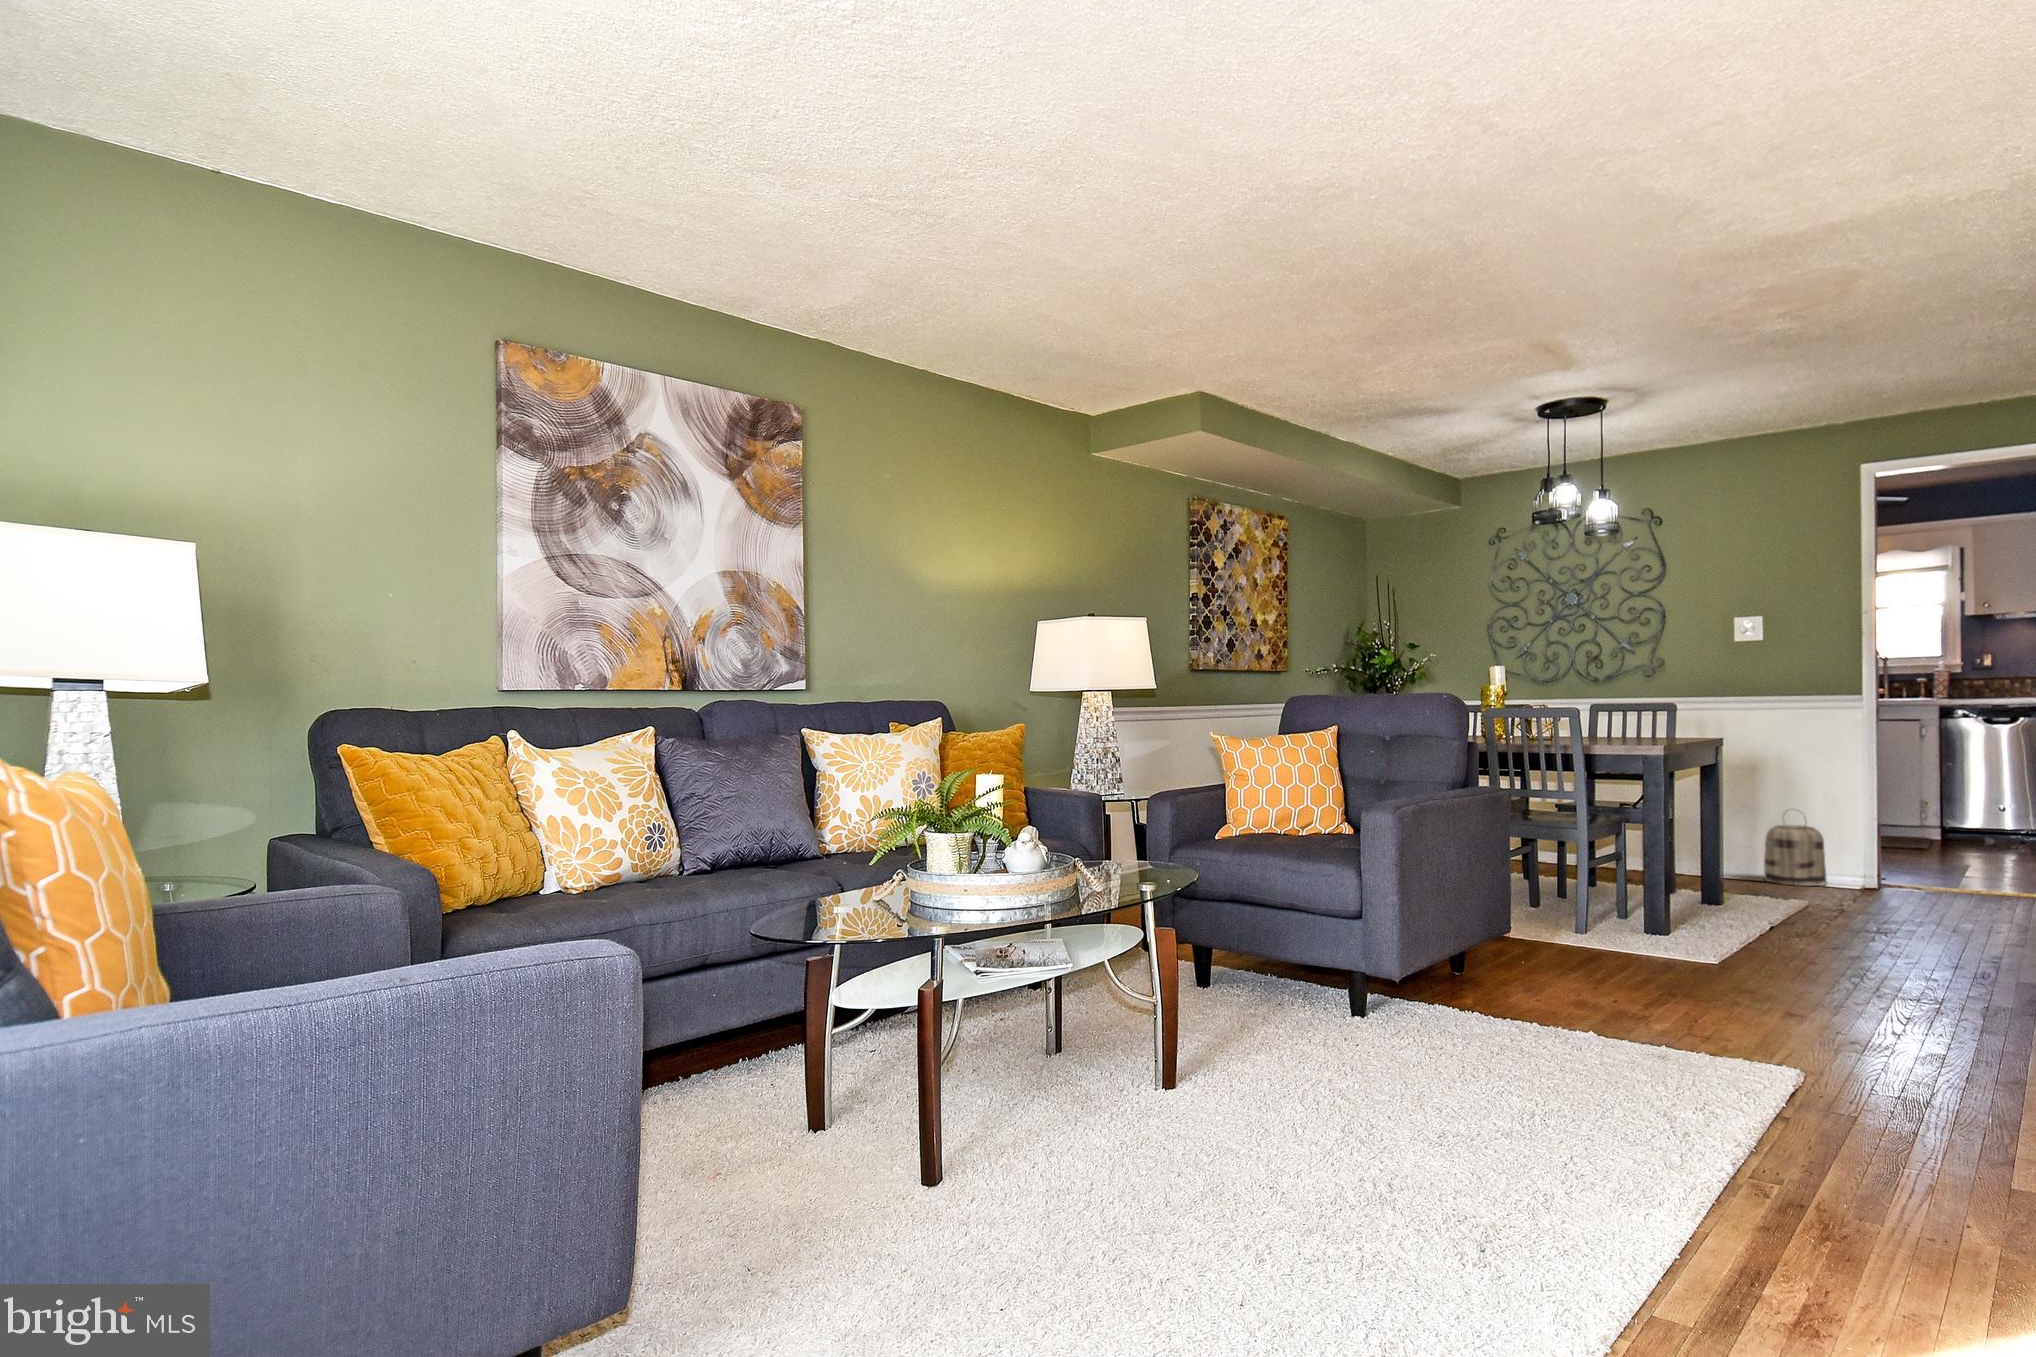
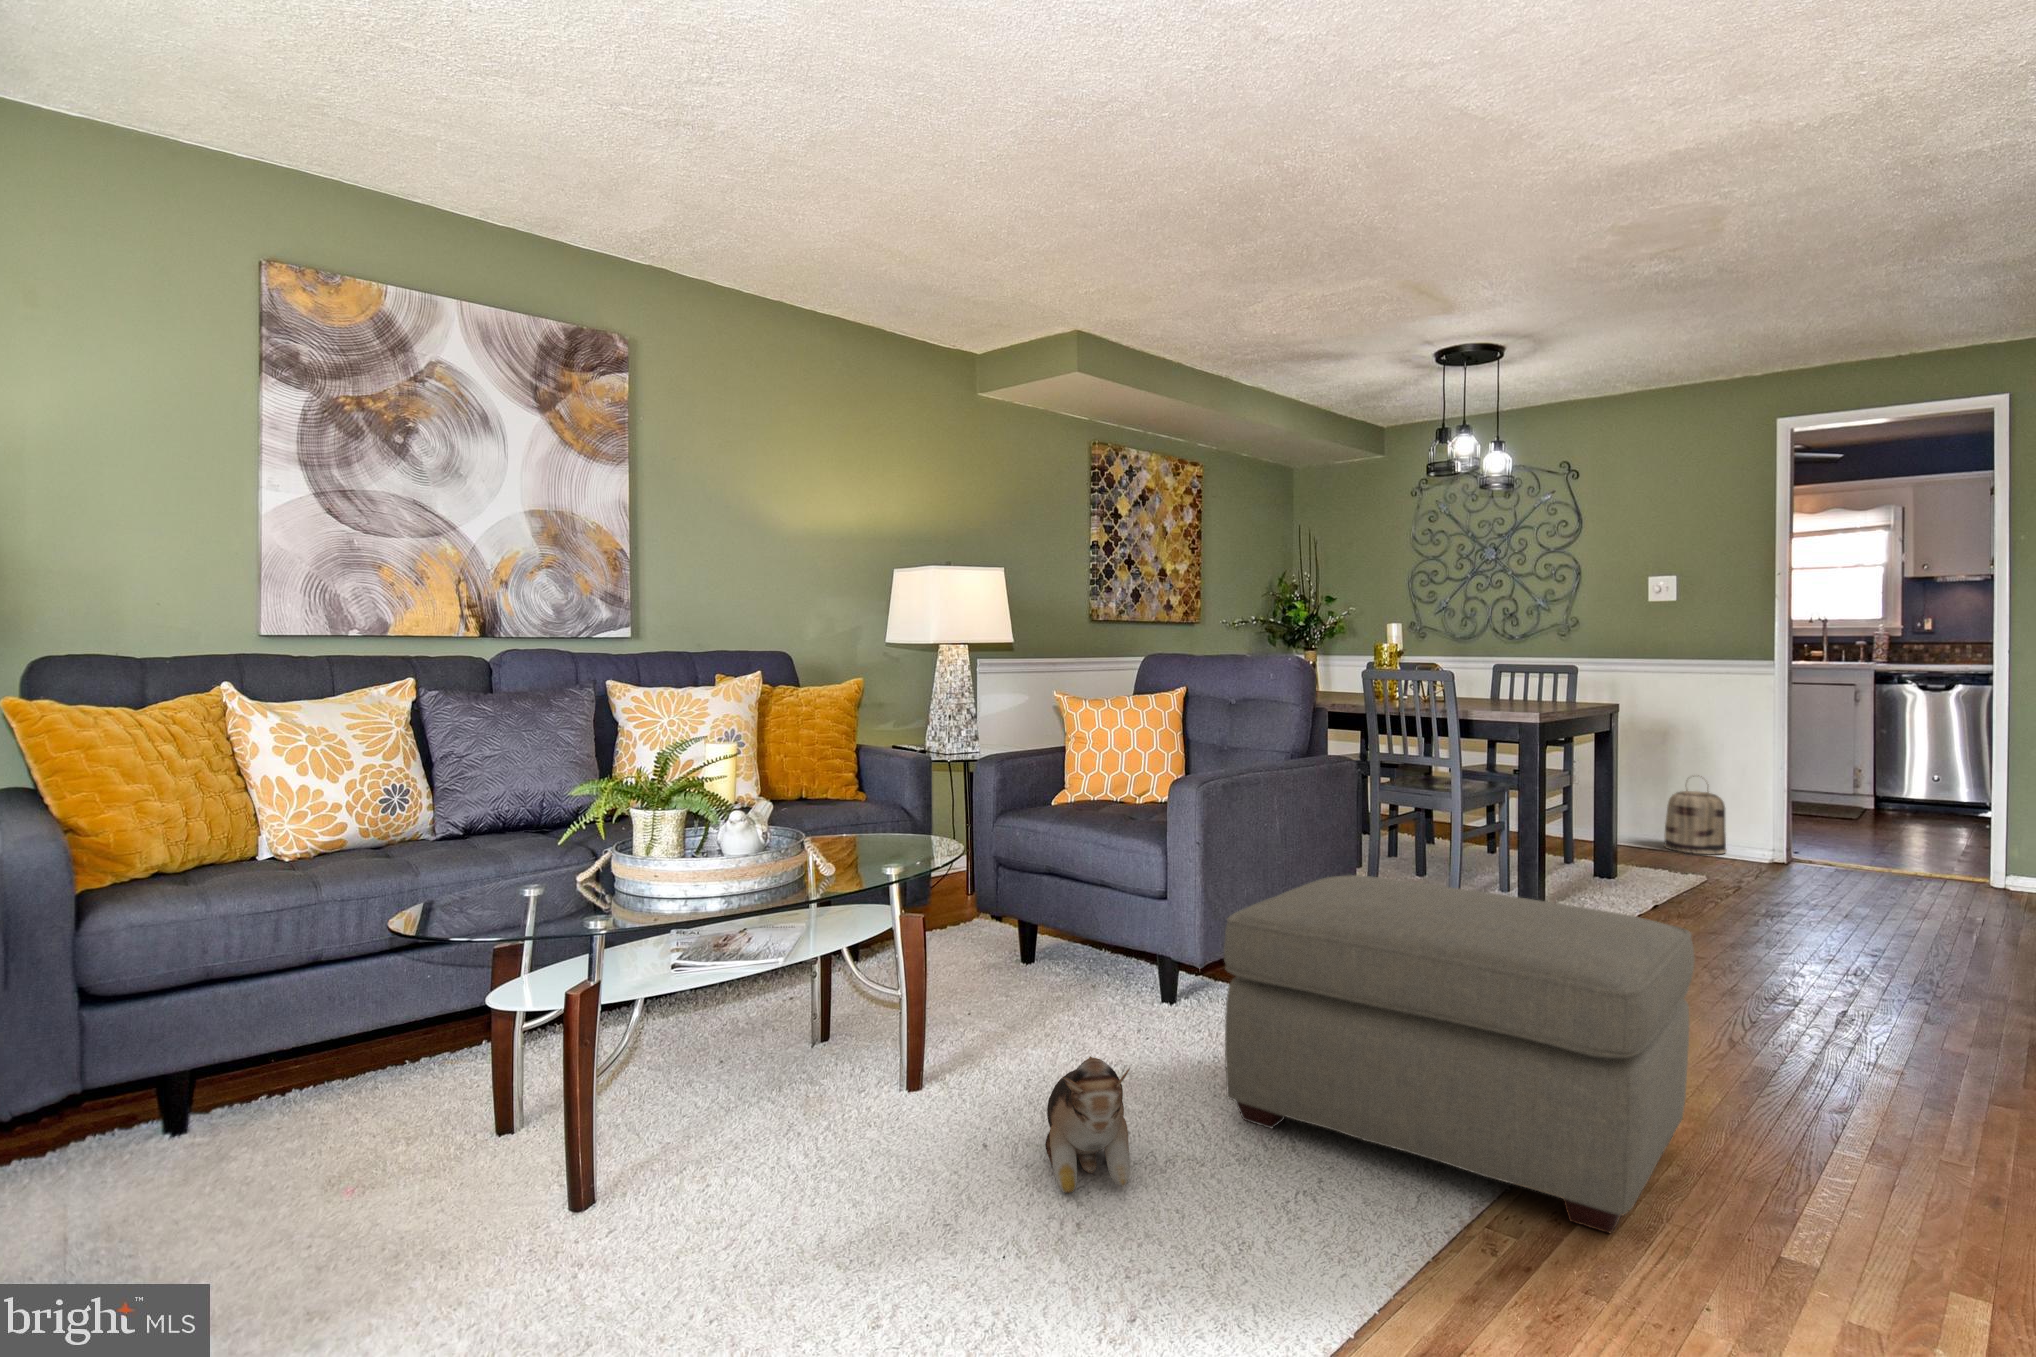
ottoman: none [1462,890,1896,1188] -> present [1224,875,1695,1233]
plush toy: none [1322,1041,1422,1168] -> present [1045,1056,1130,1193]

